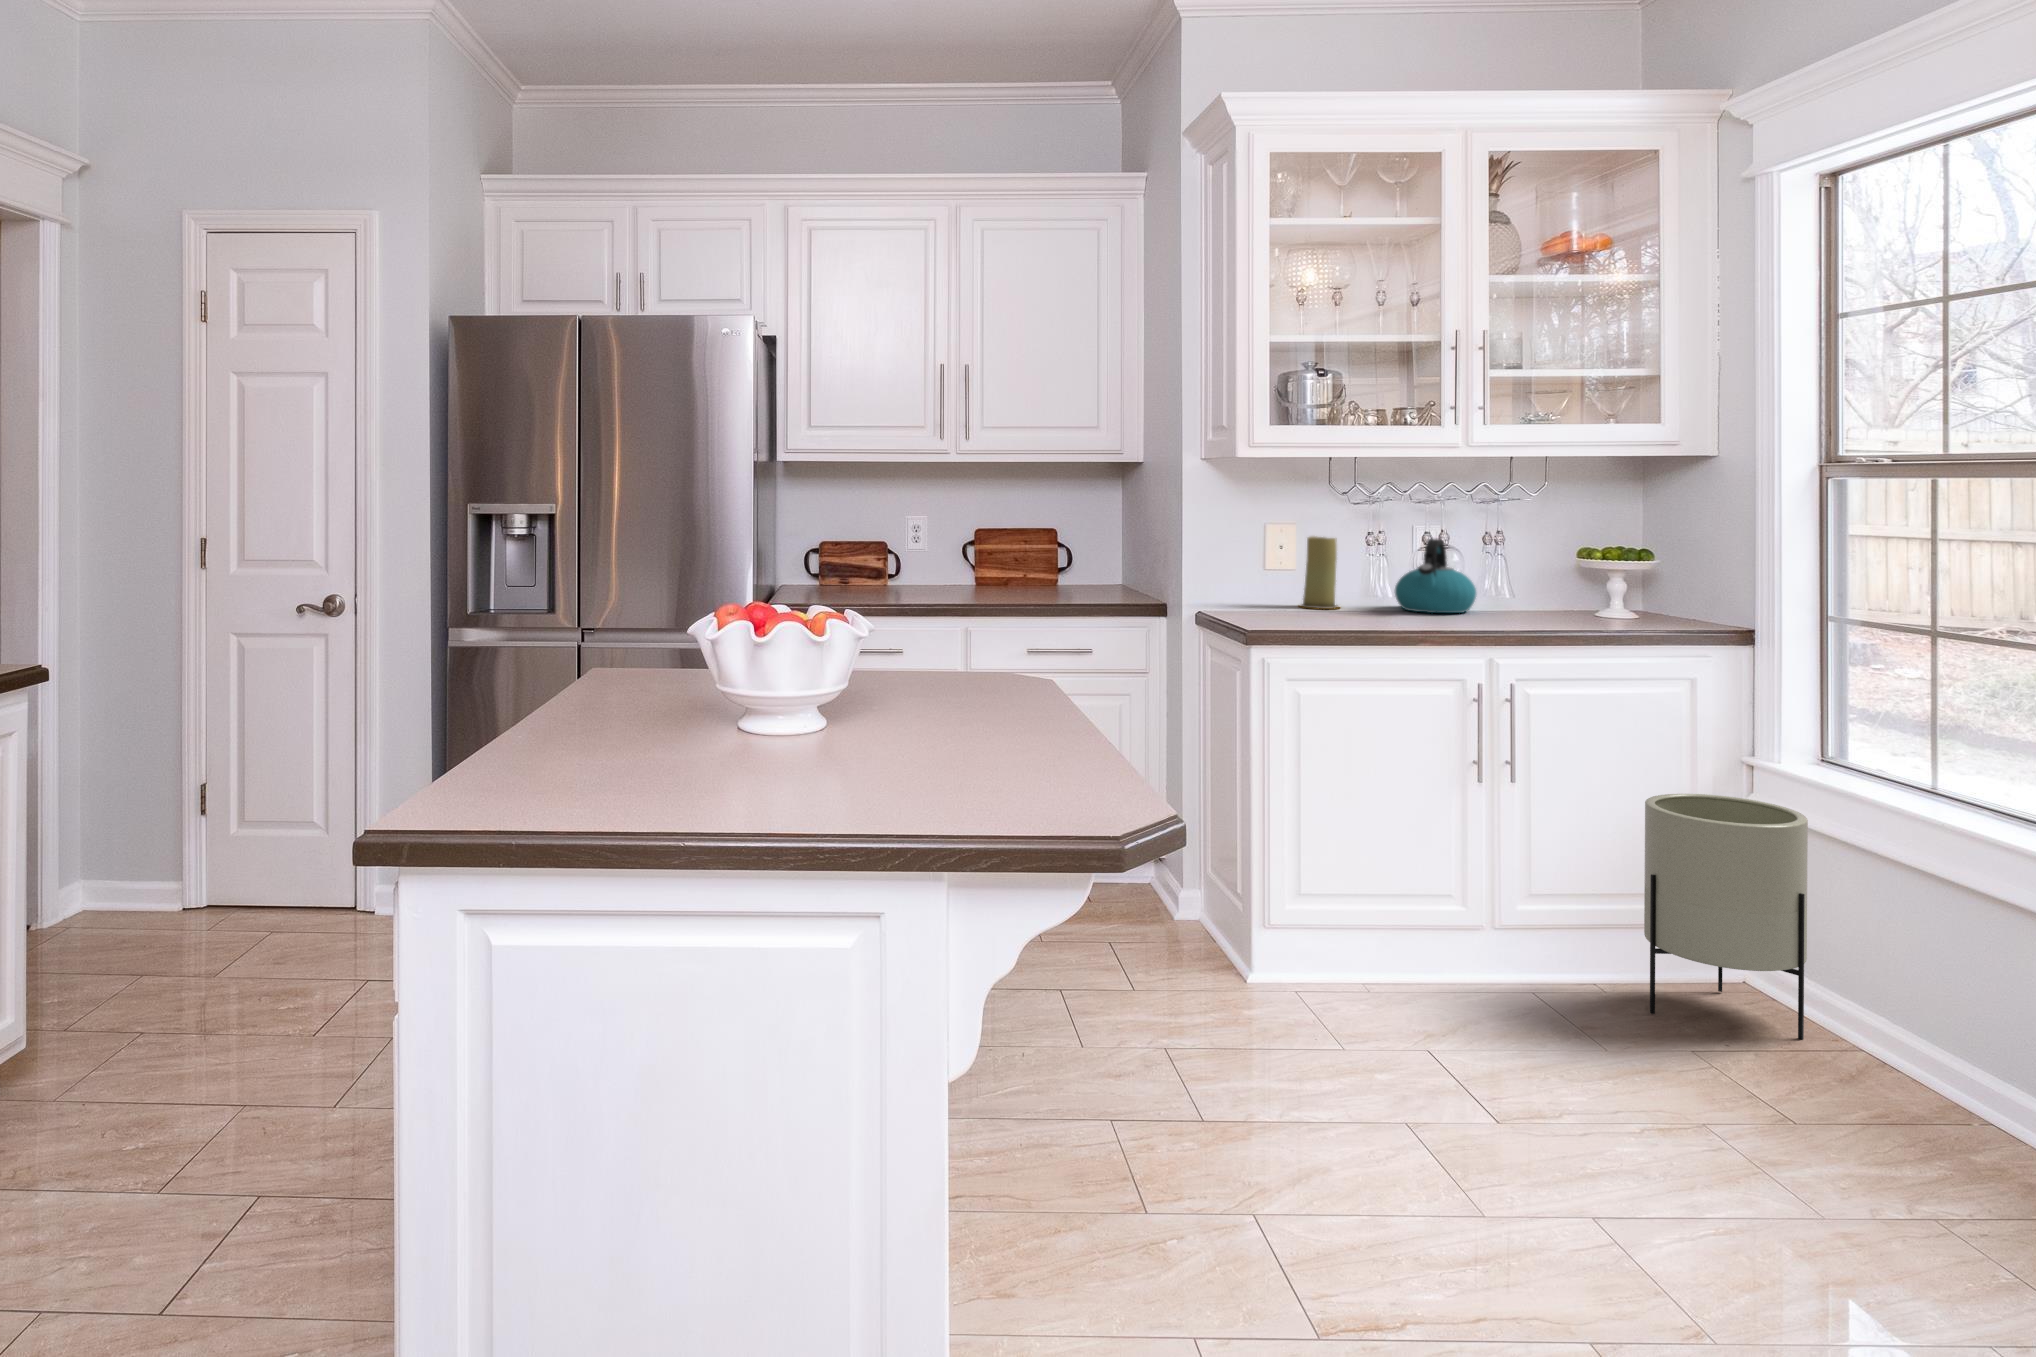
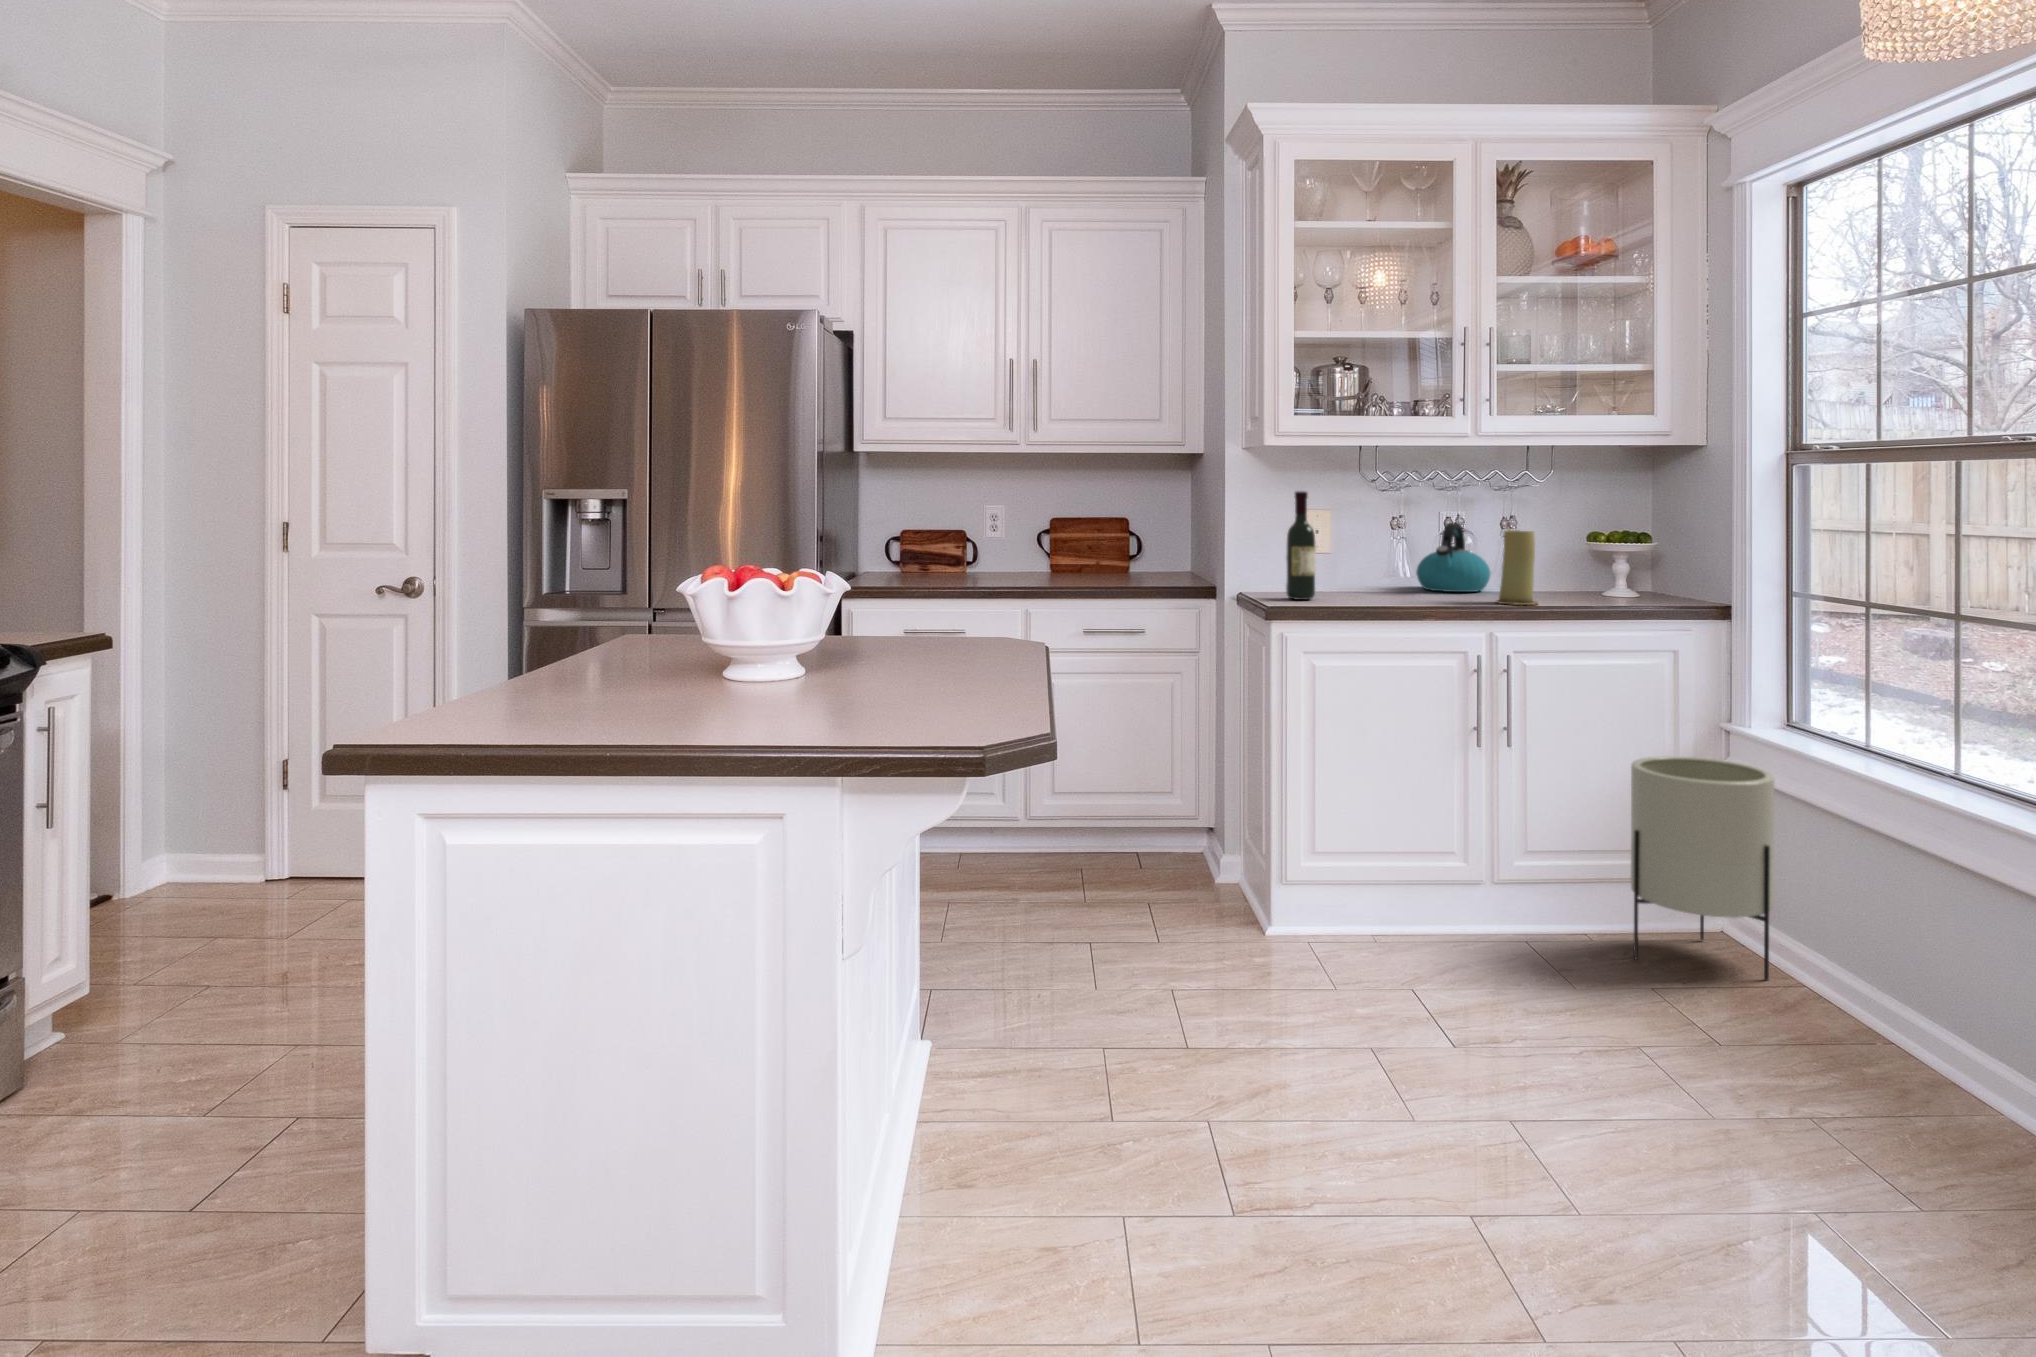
wine bottle: none [1261,507,1292,623] -> present [1286,491,1316,600]
candle: present [1300,536,1339,609] -> present [1496,530,1538,605]

